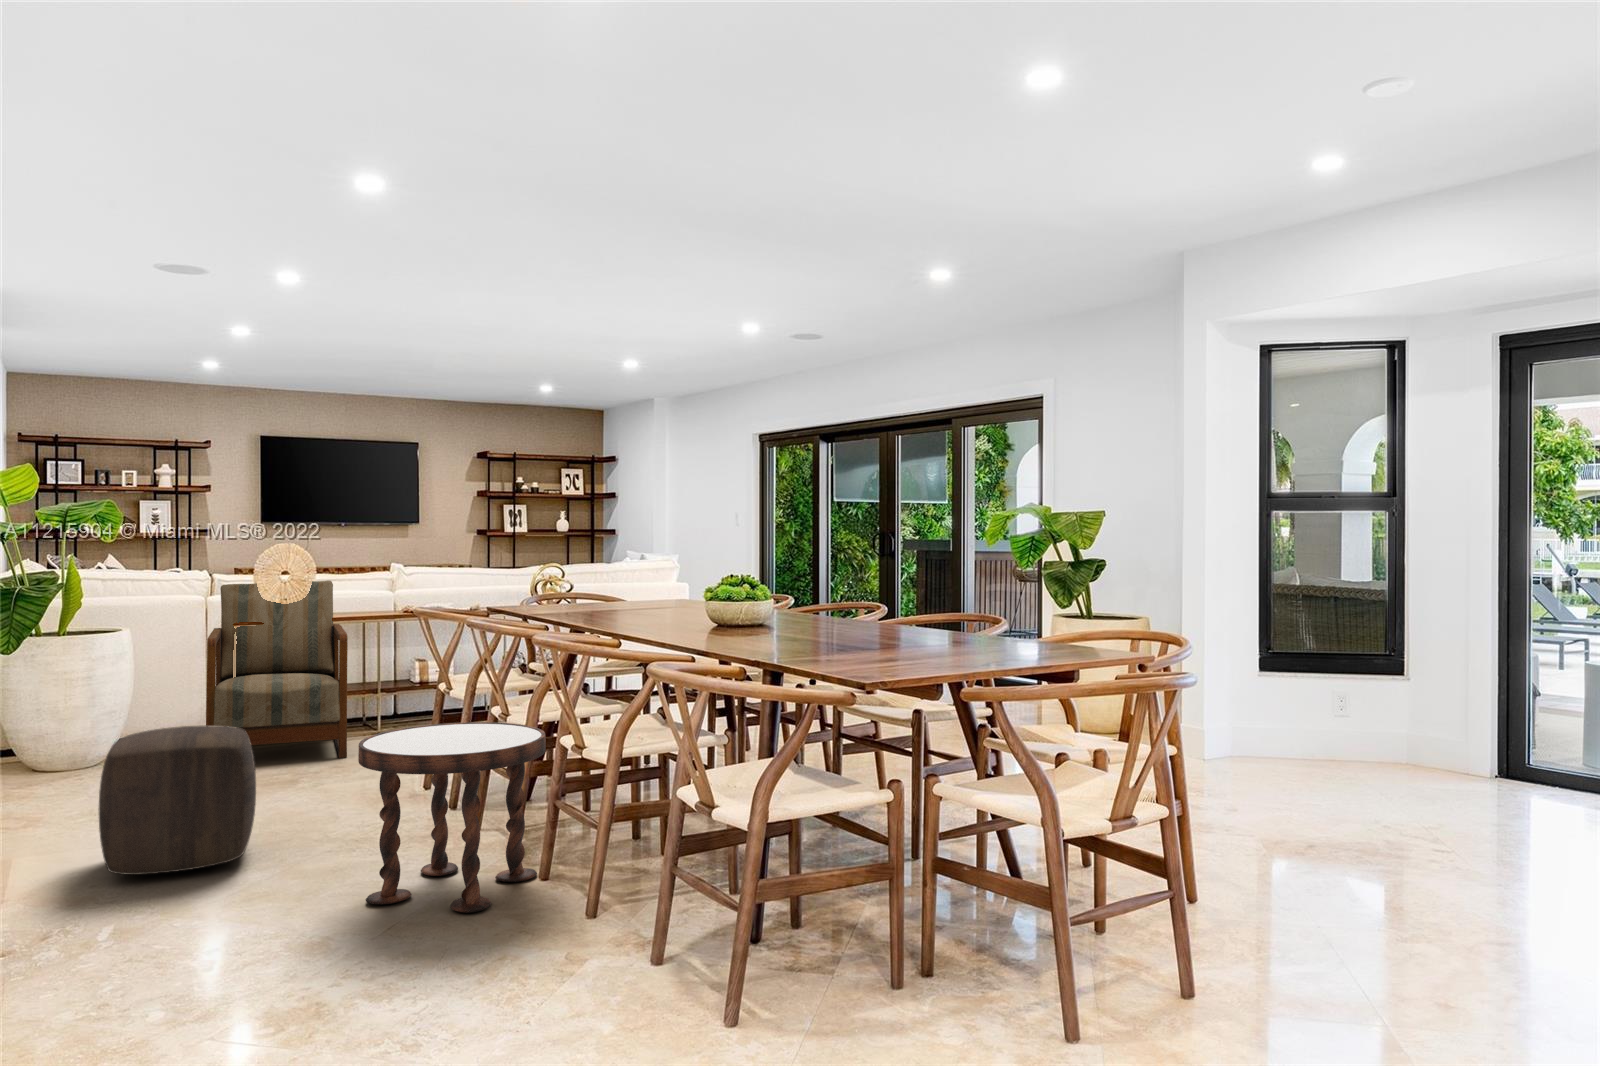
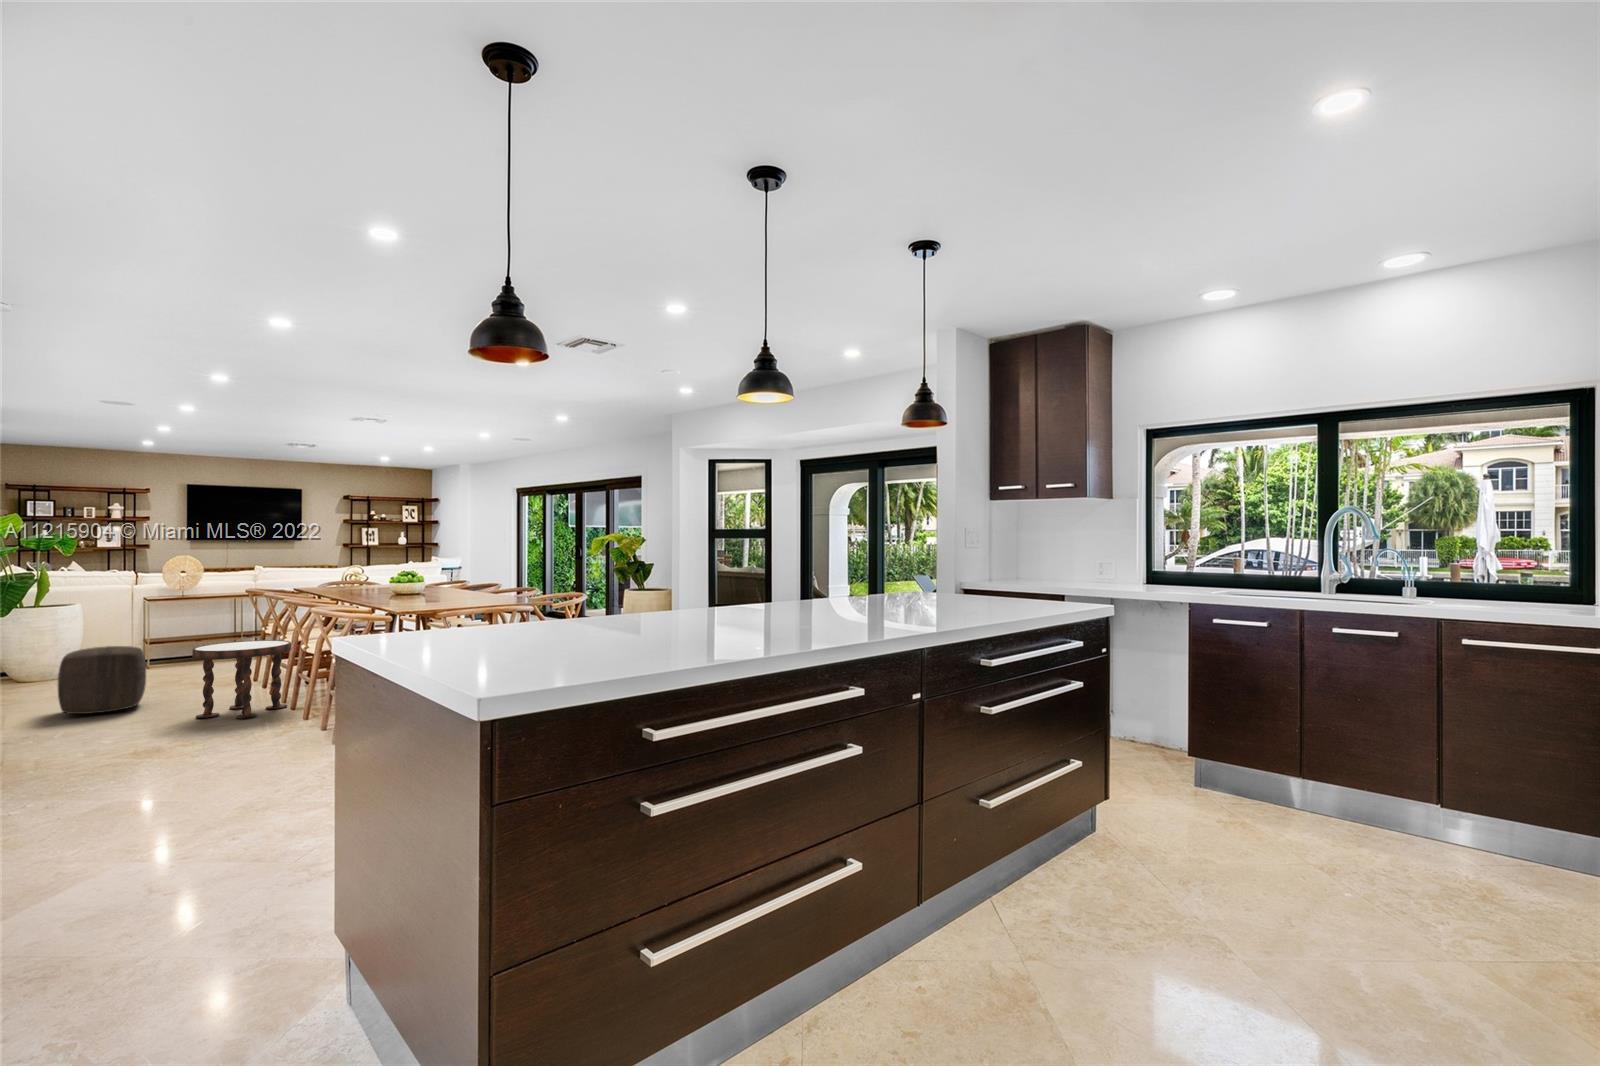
armchair: present [206,580,348,758] -> none [127,576,218,677]

